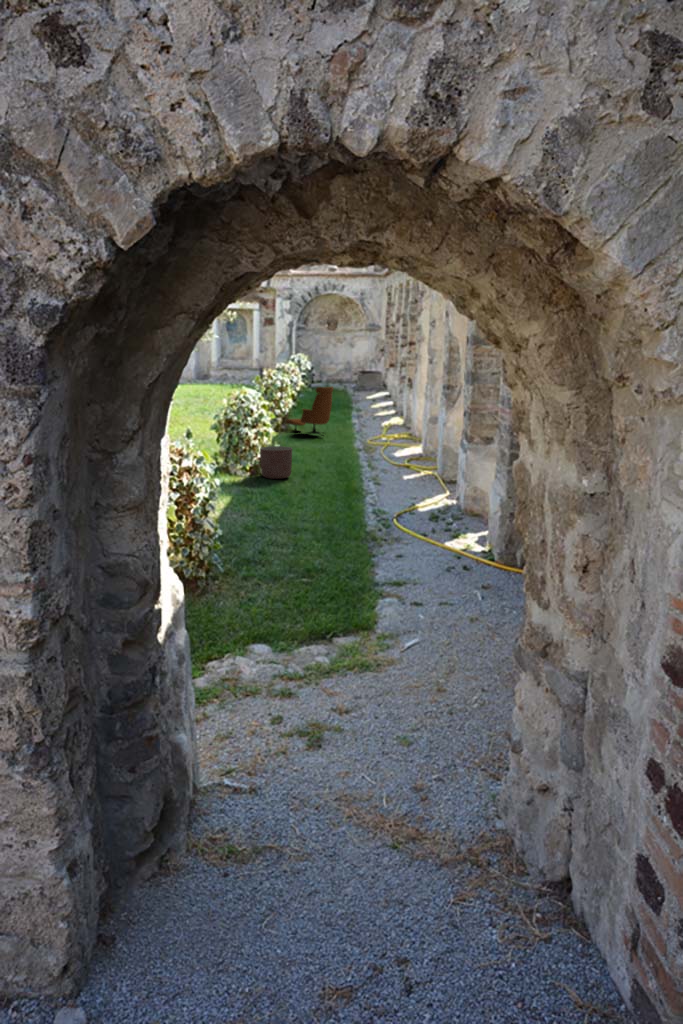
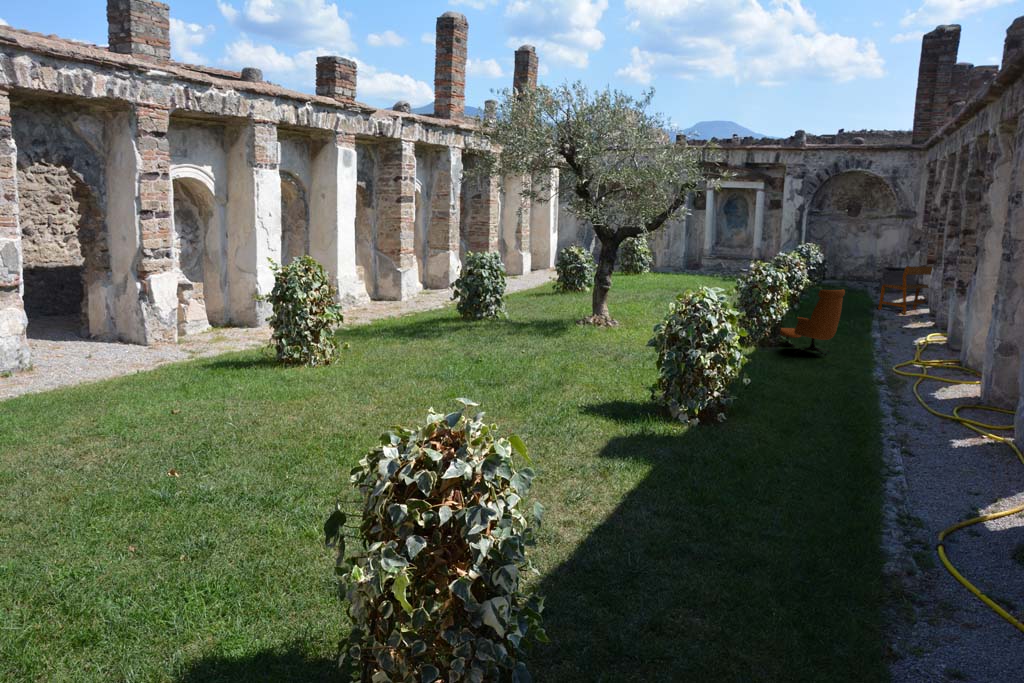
bench: none [357,370,399,408] -> present [878,266,932,314]
planter: present [260,446,292,479] -> none [717,379,767,429]

